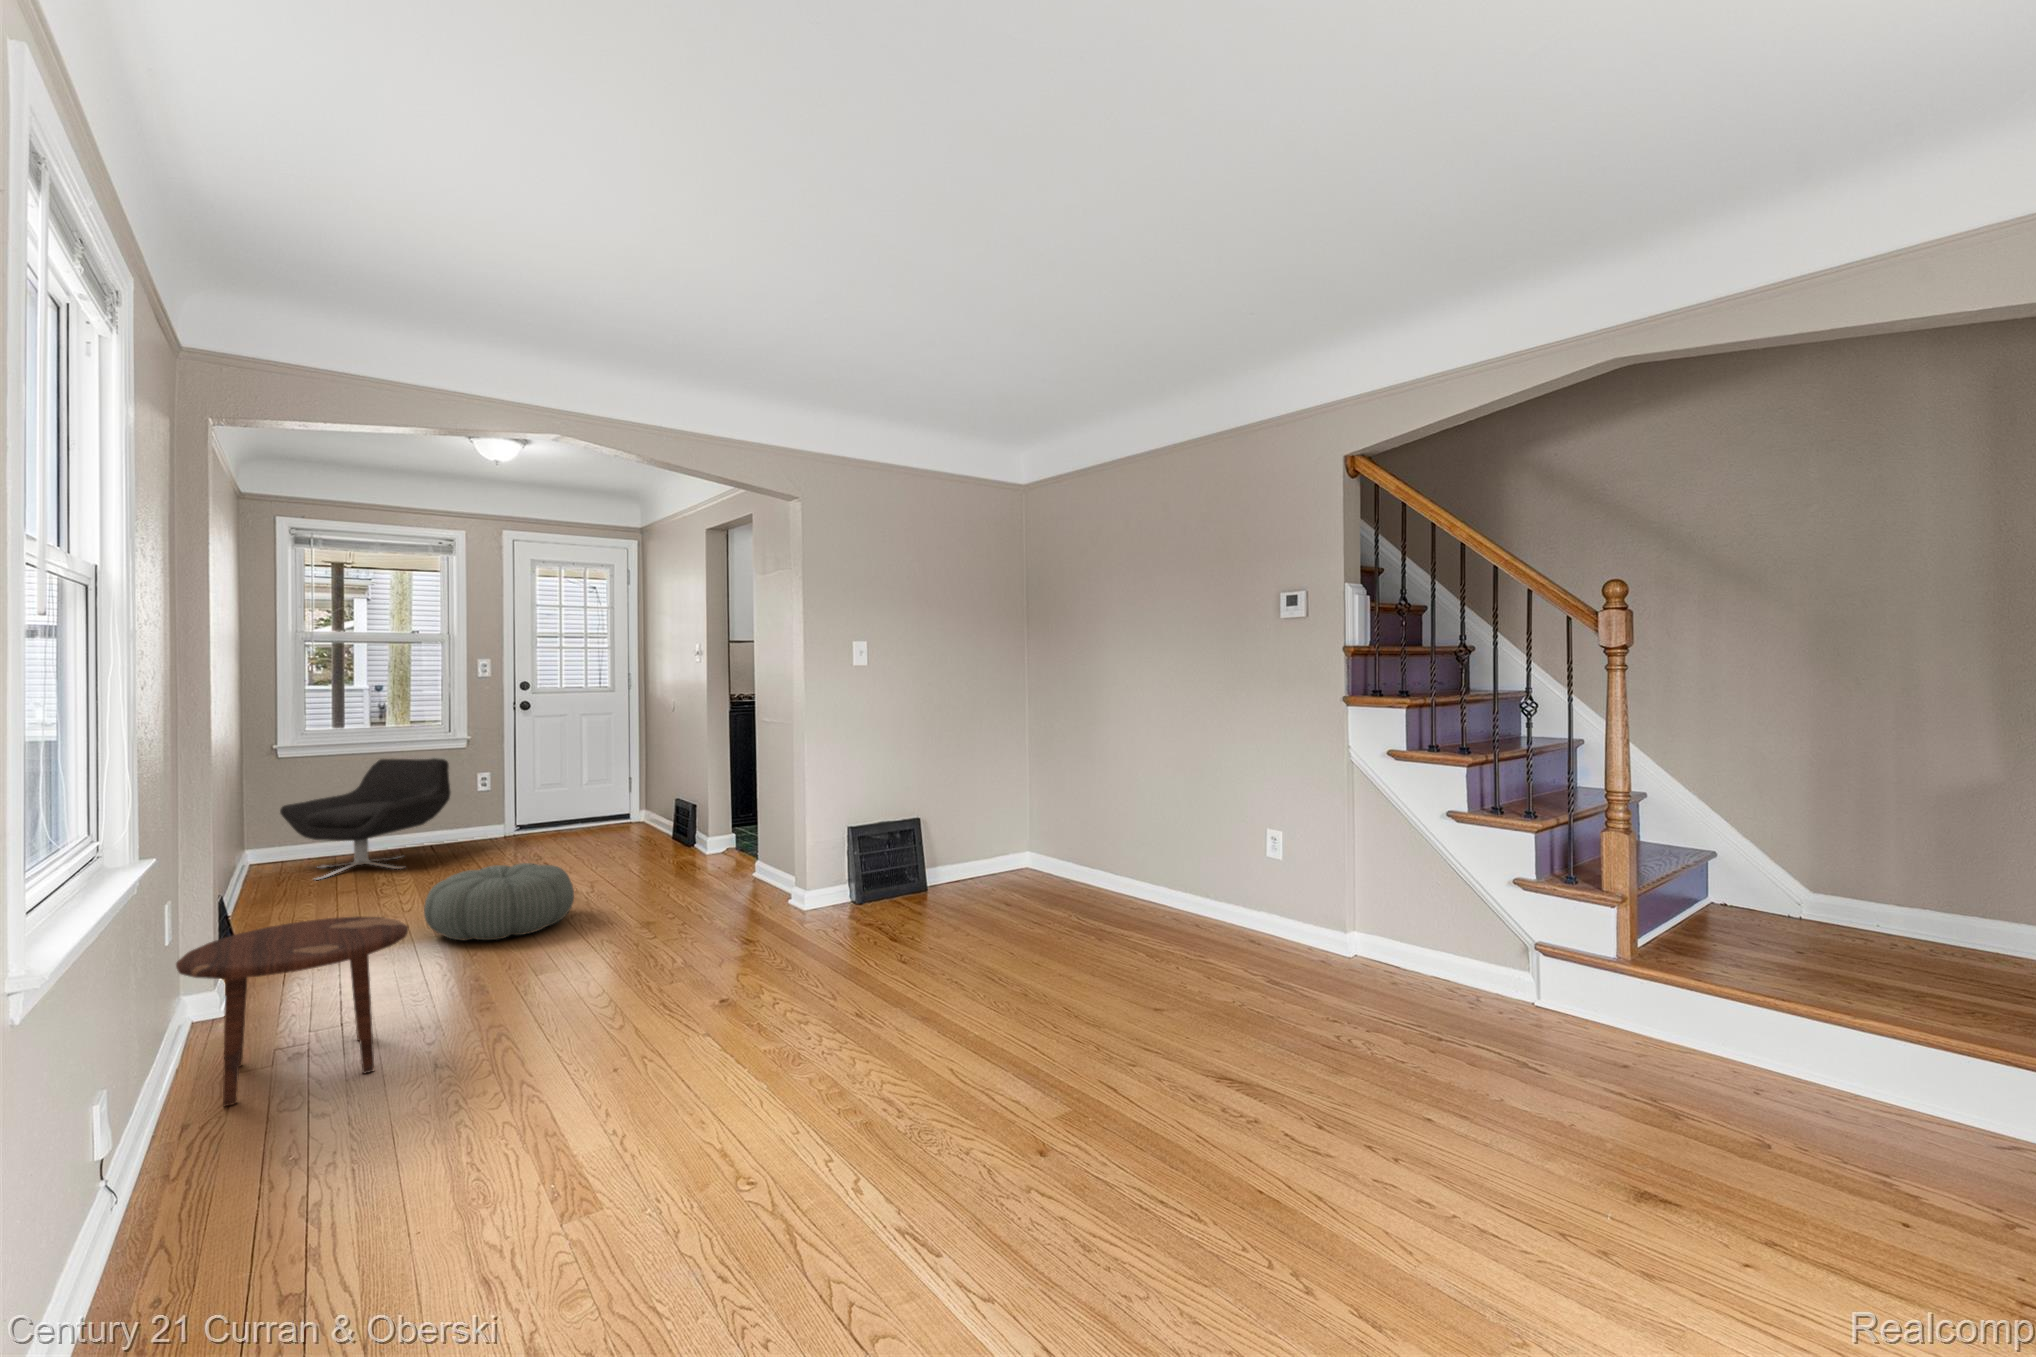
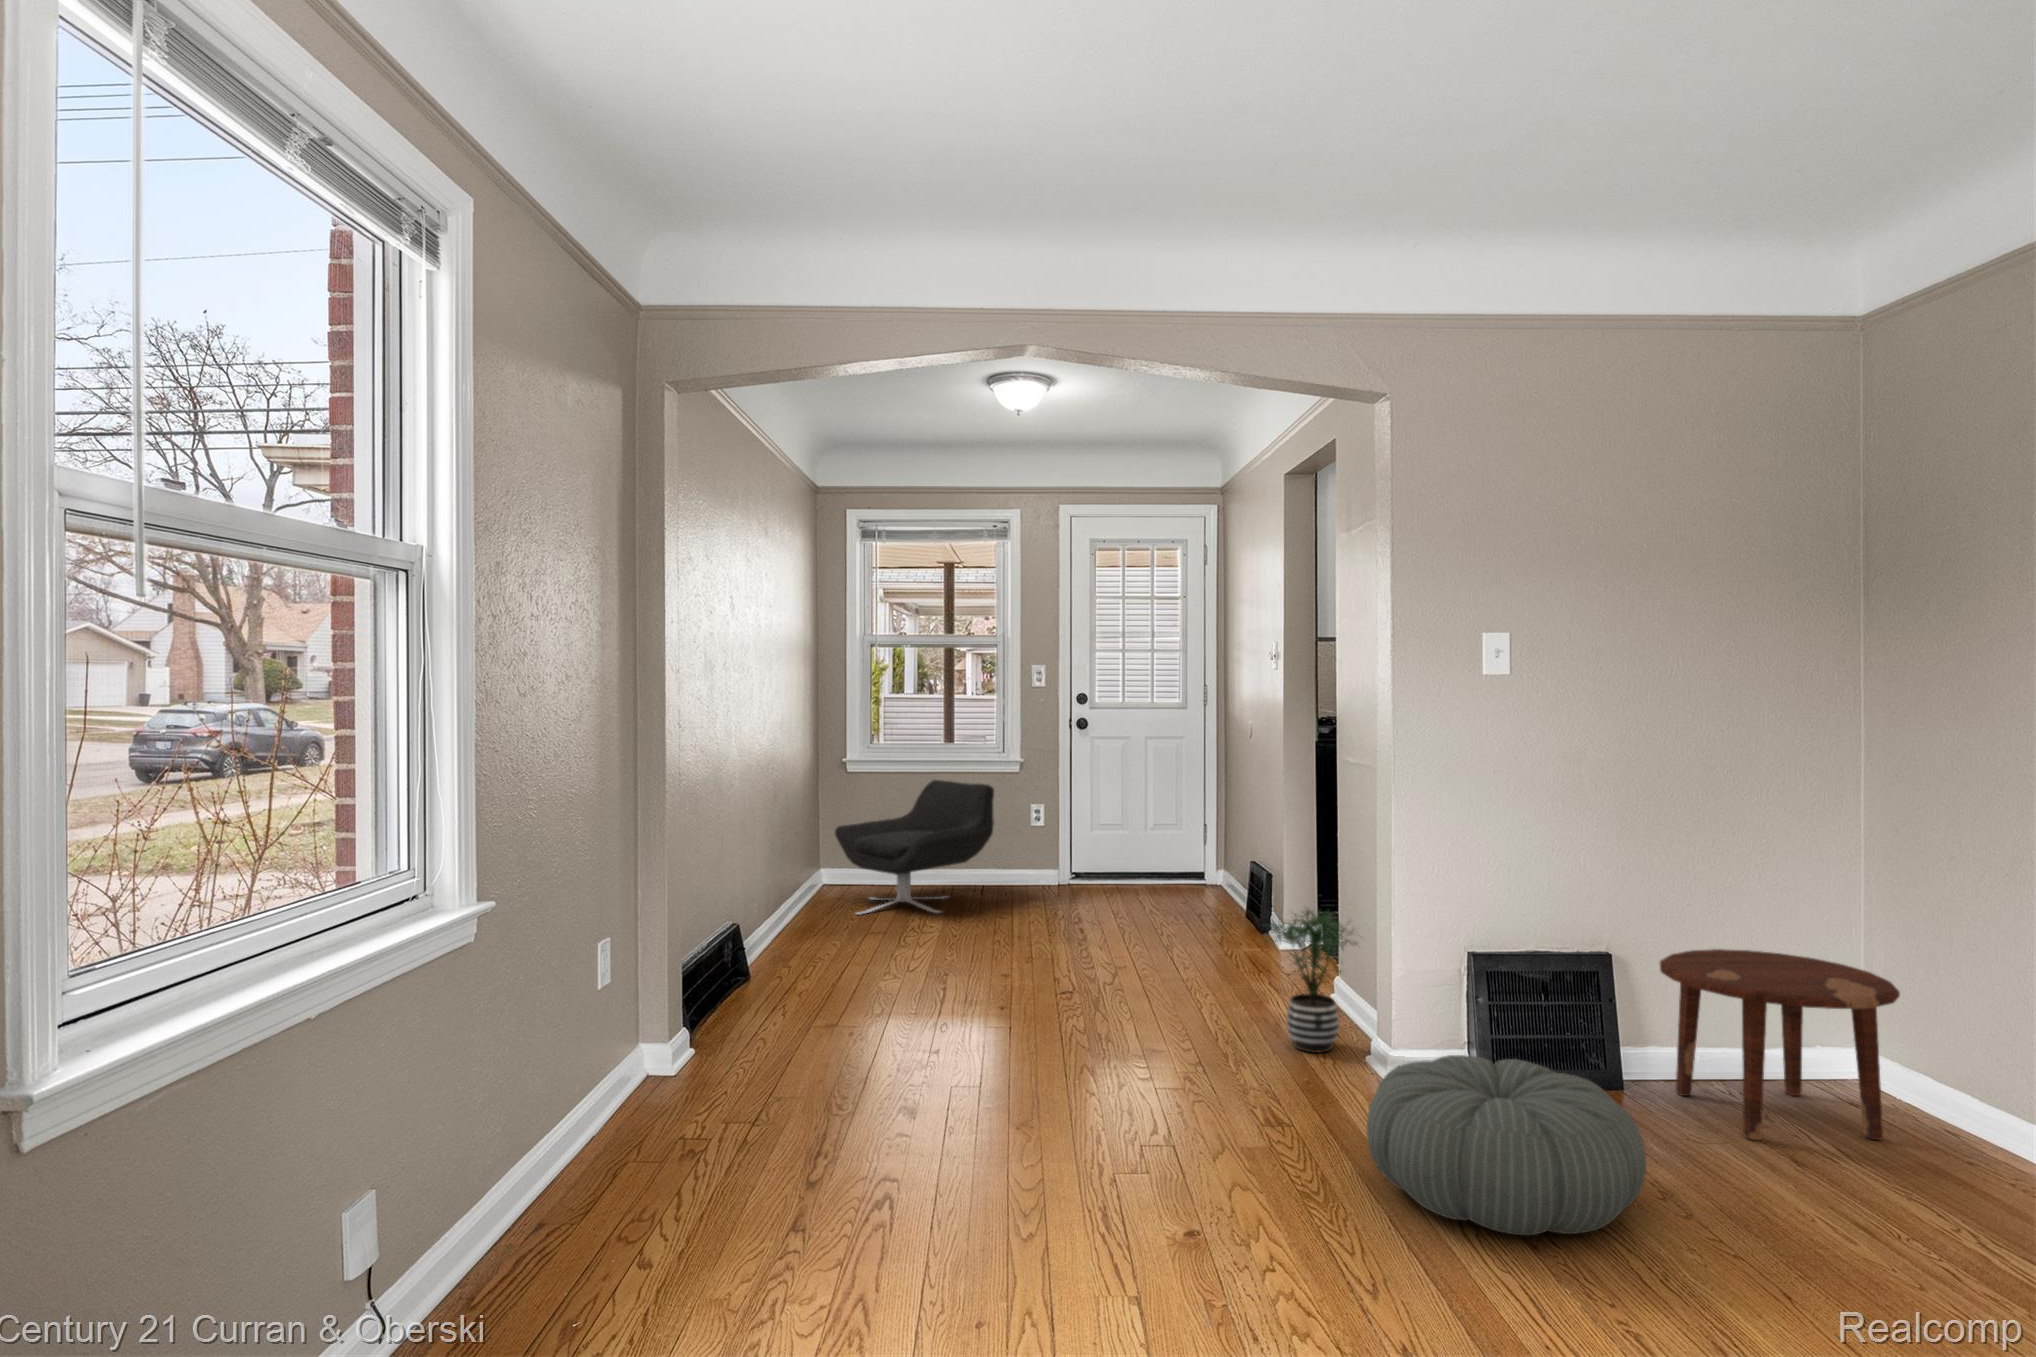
potted plant: none [718,813,785,905] -> present [1265,910,1357,1053]
pouf: present [424,863,574,941] -> present [1367,1055,1646,1236]
side table: present [176,916,408,1106] -> present [1660,949,1900,1140]

